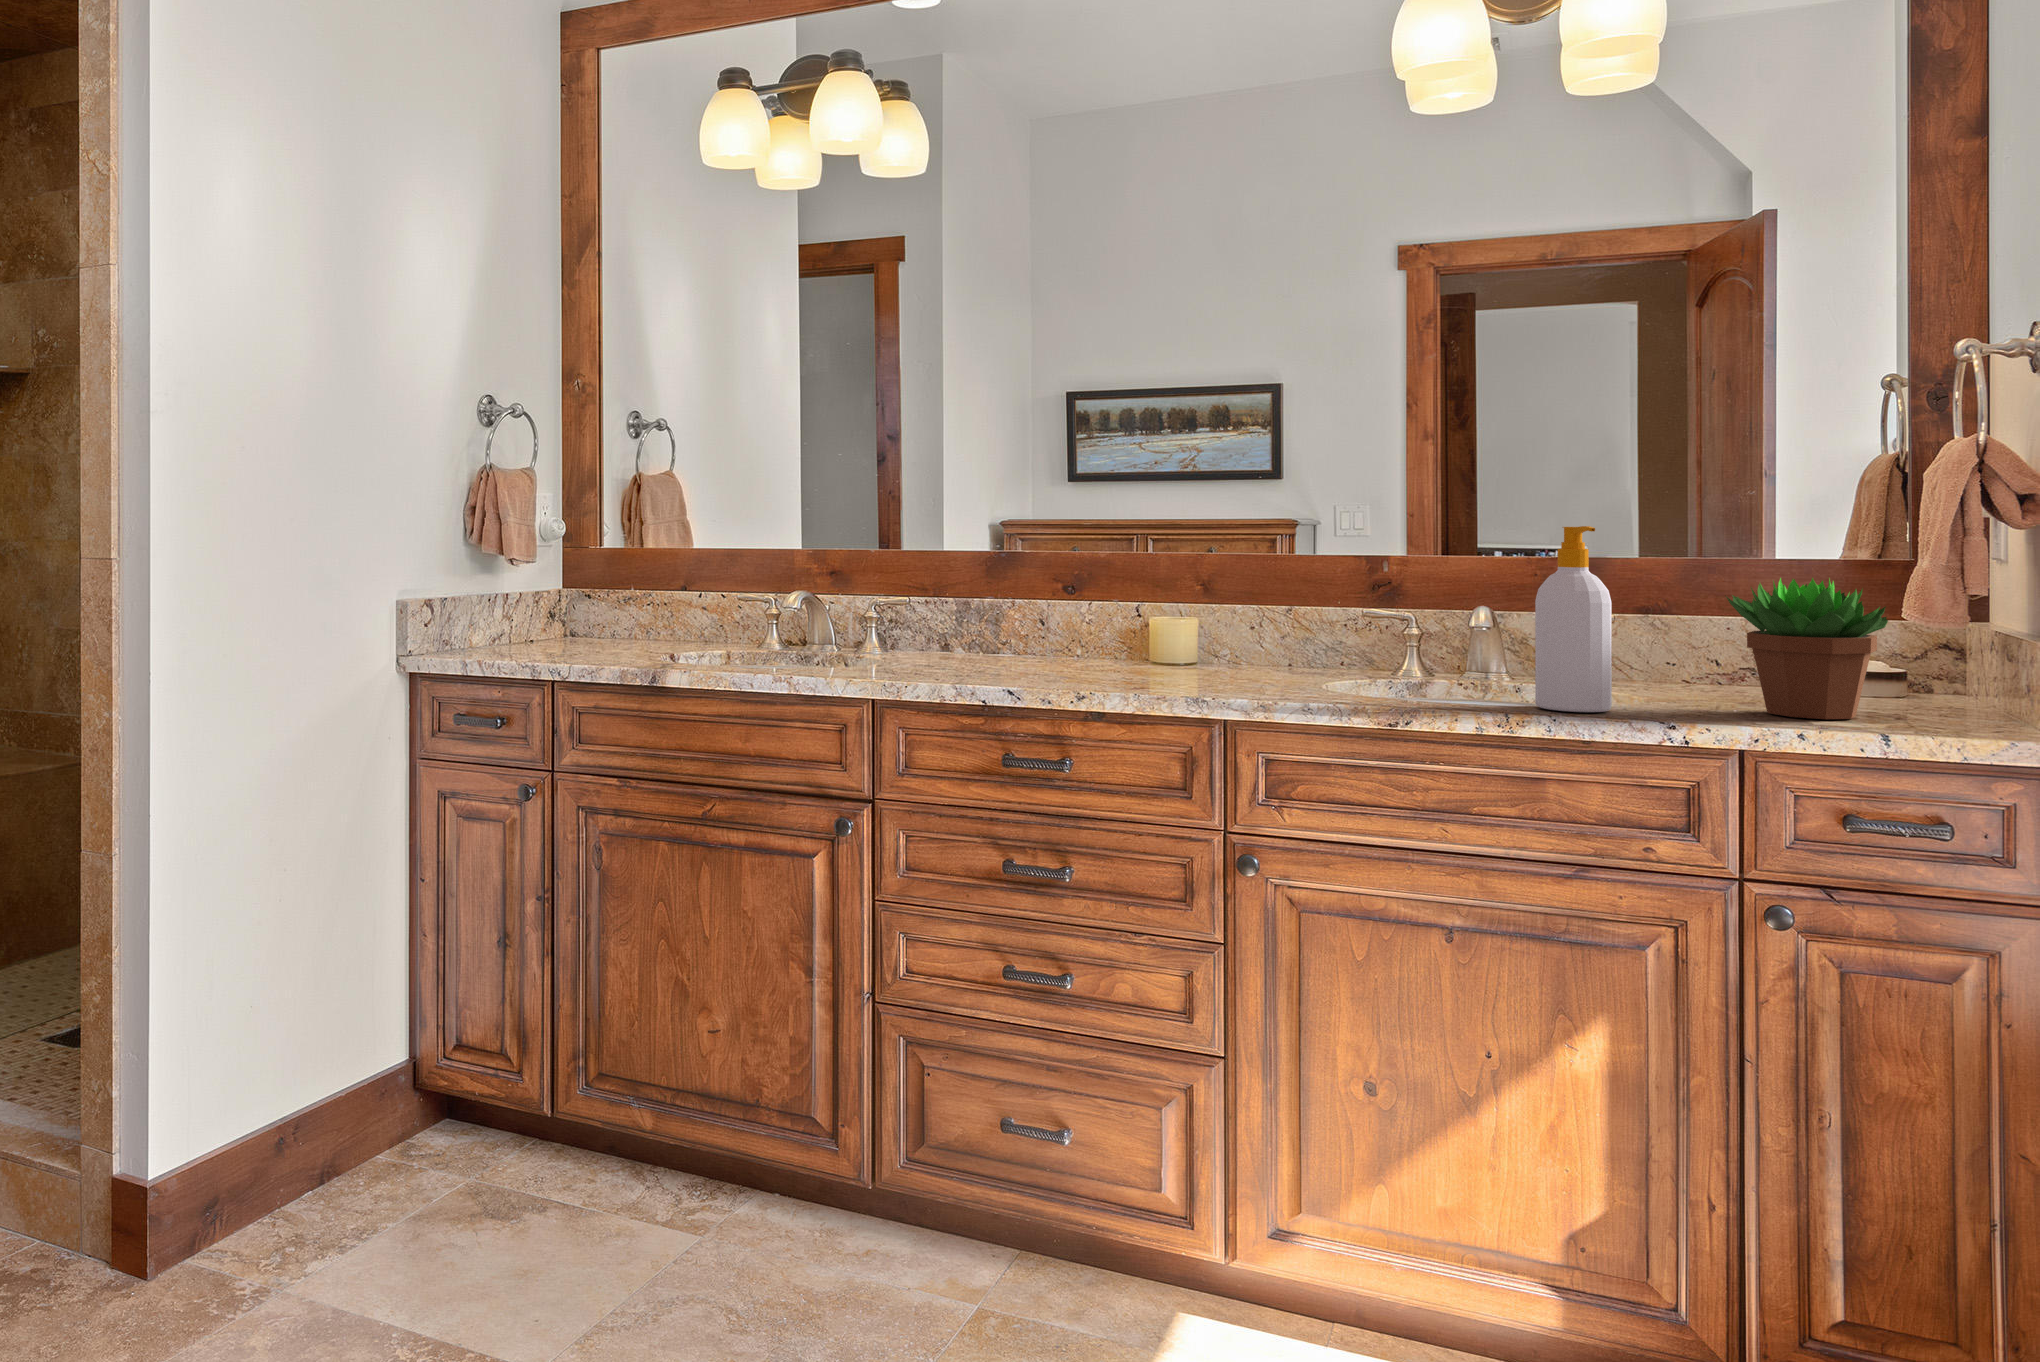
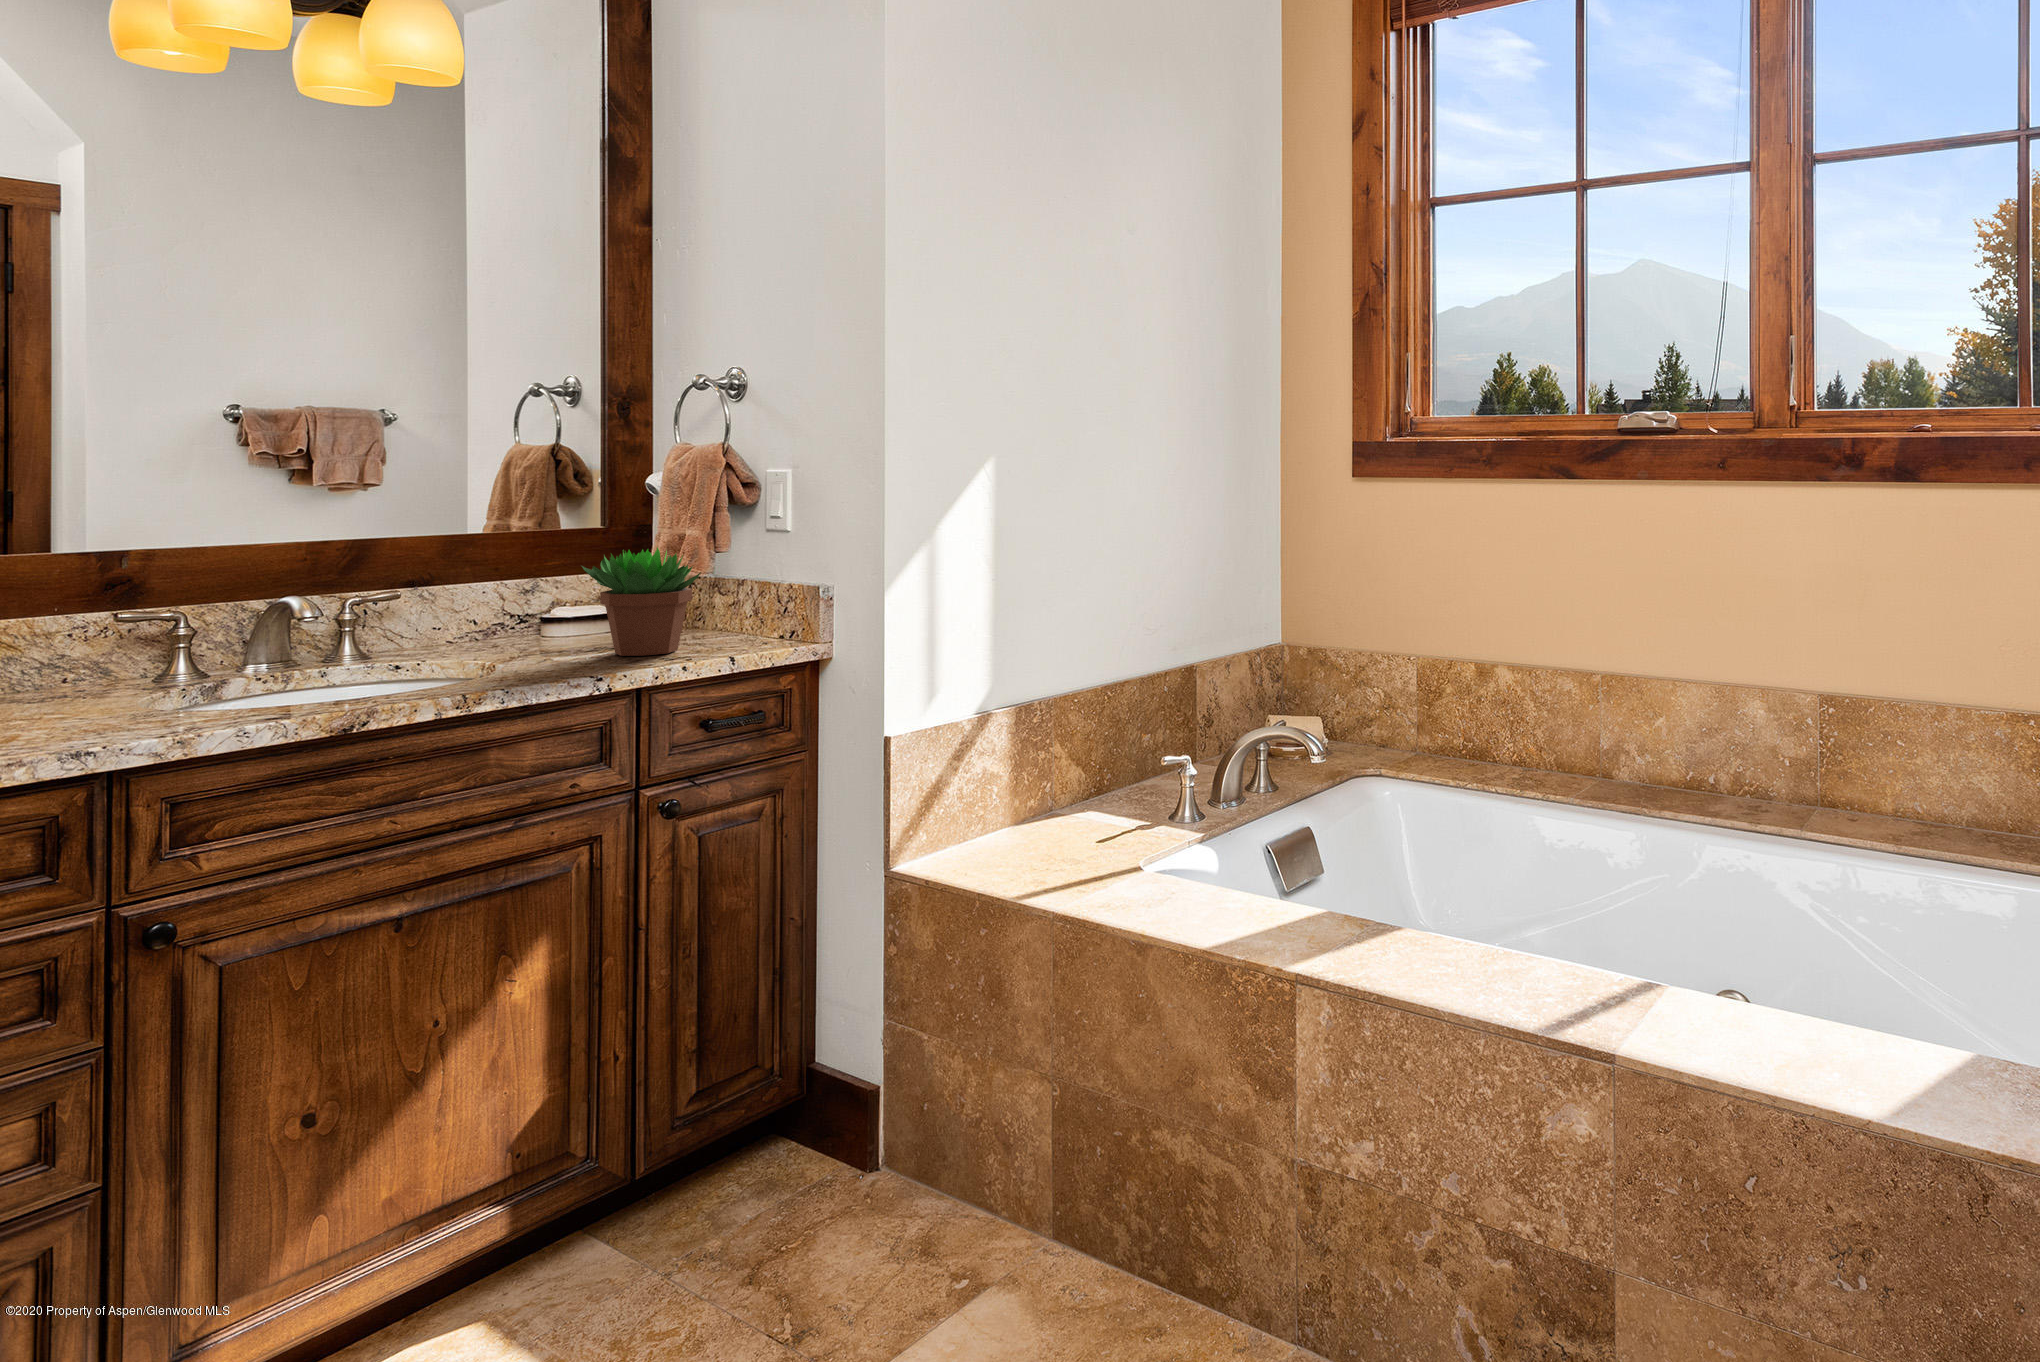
soap bottle: present [1535,526,1612,712] -> none [456,515,528,683]

